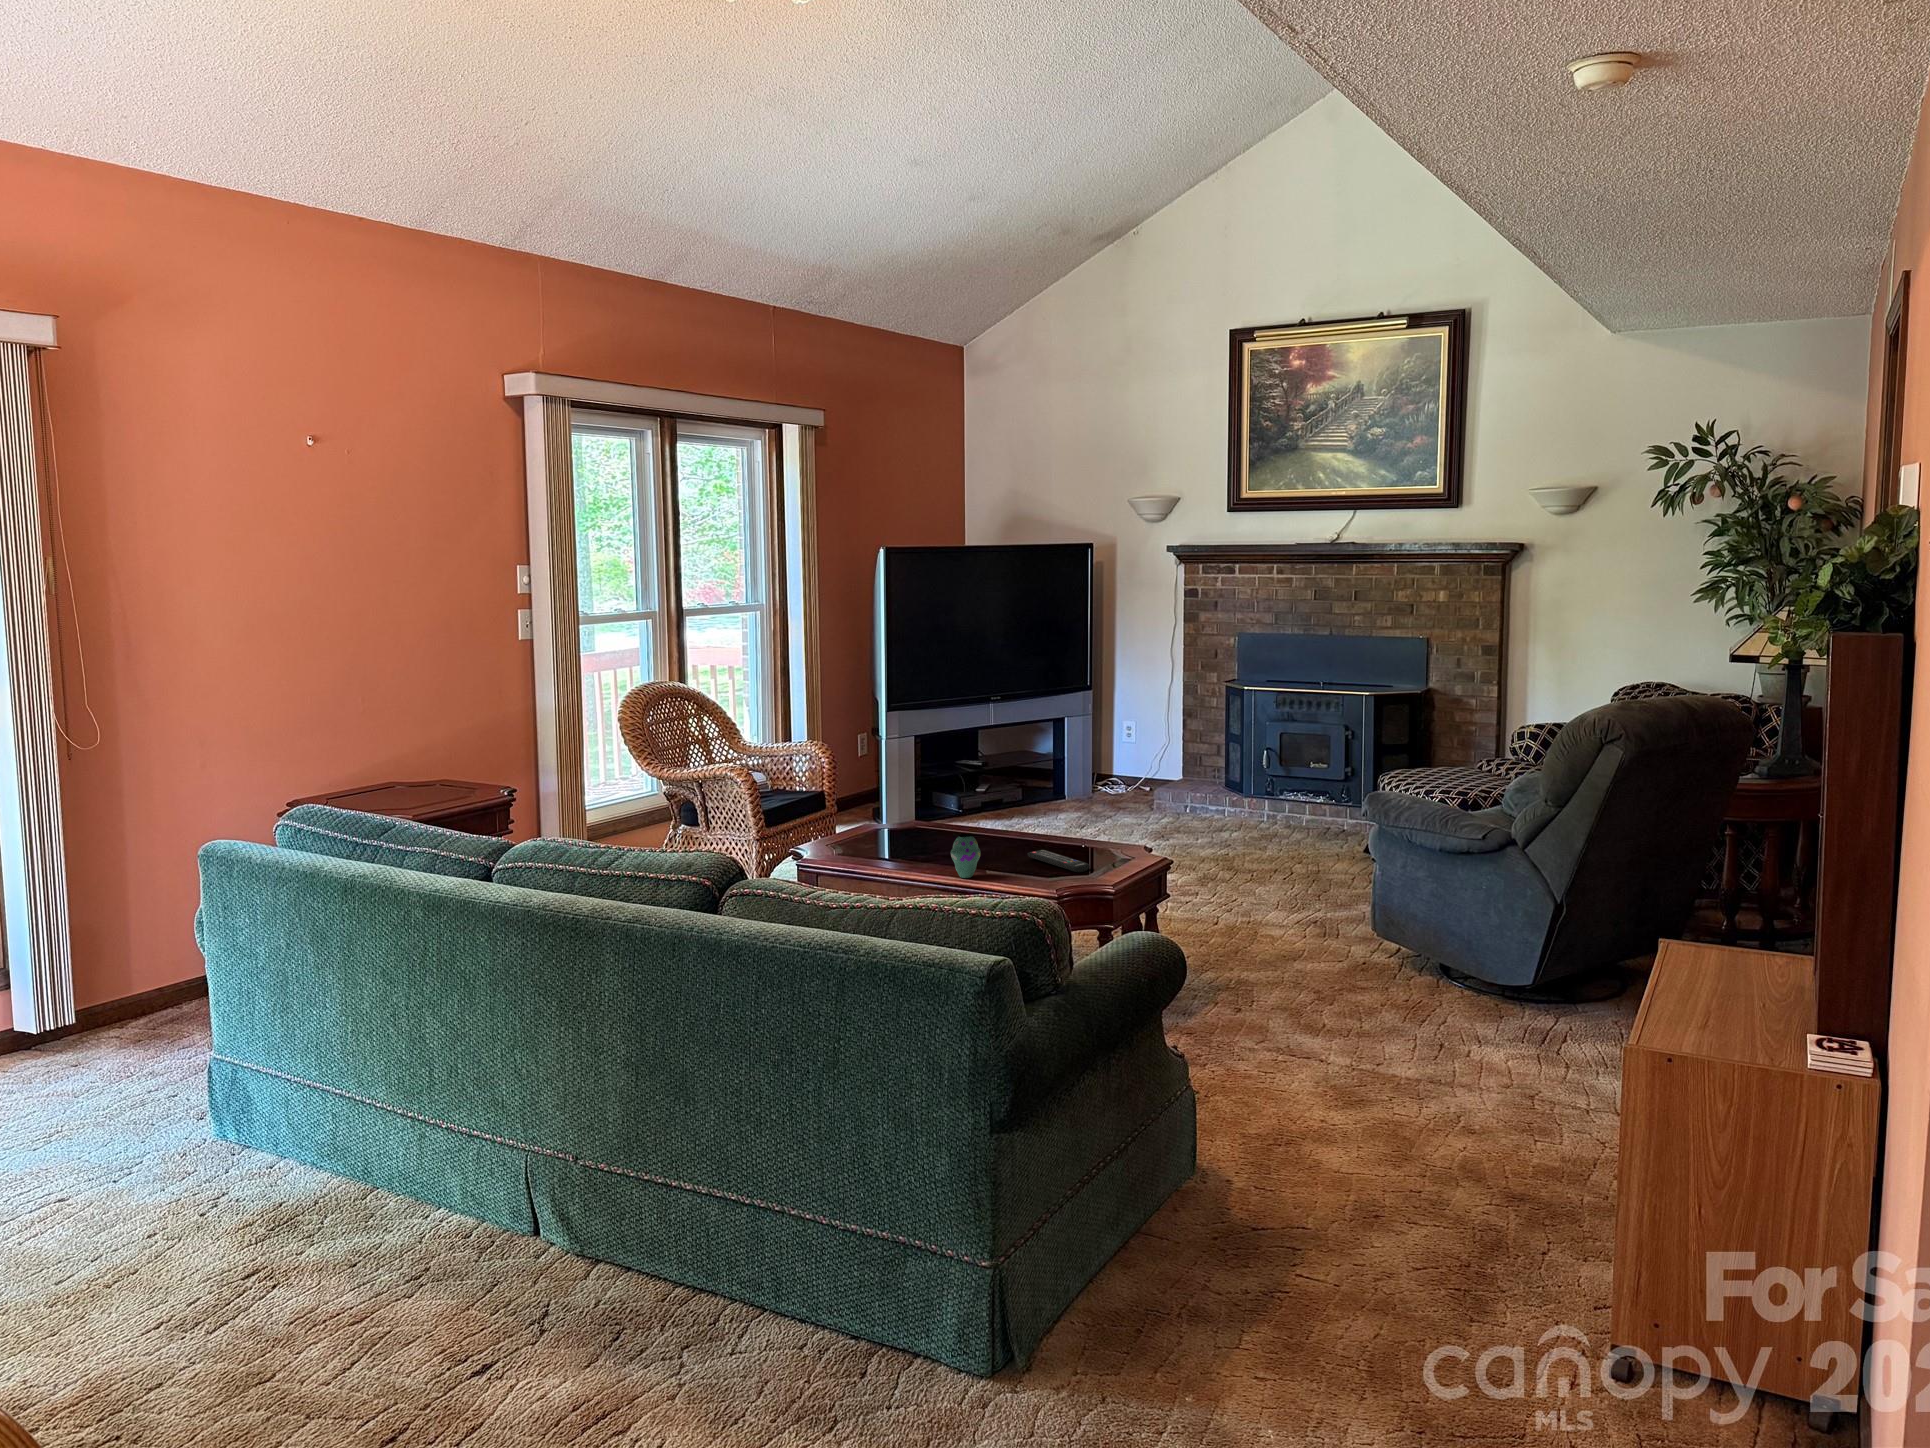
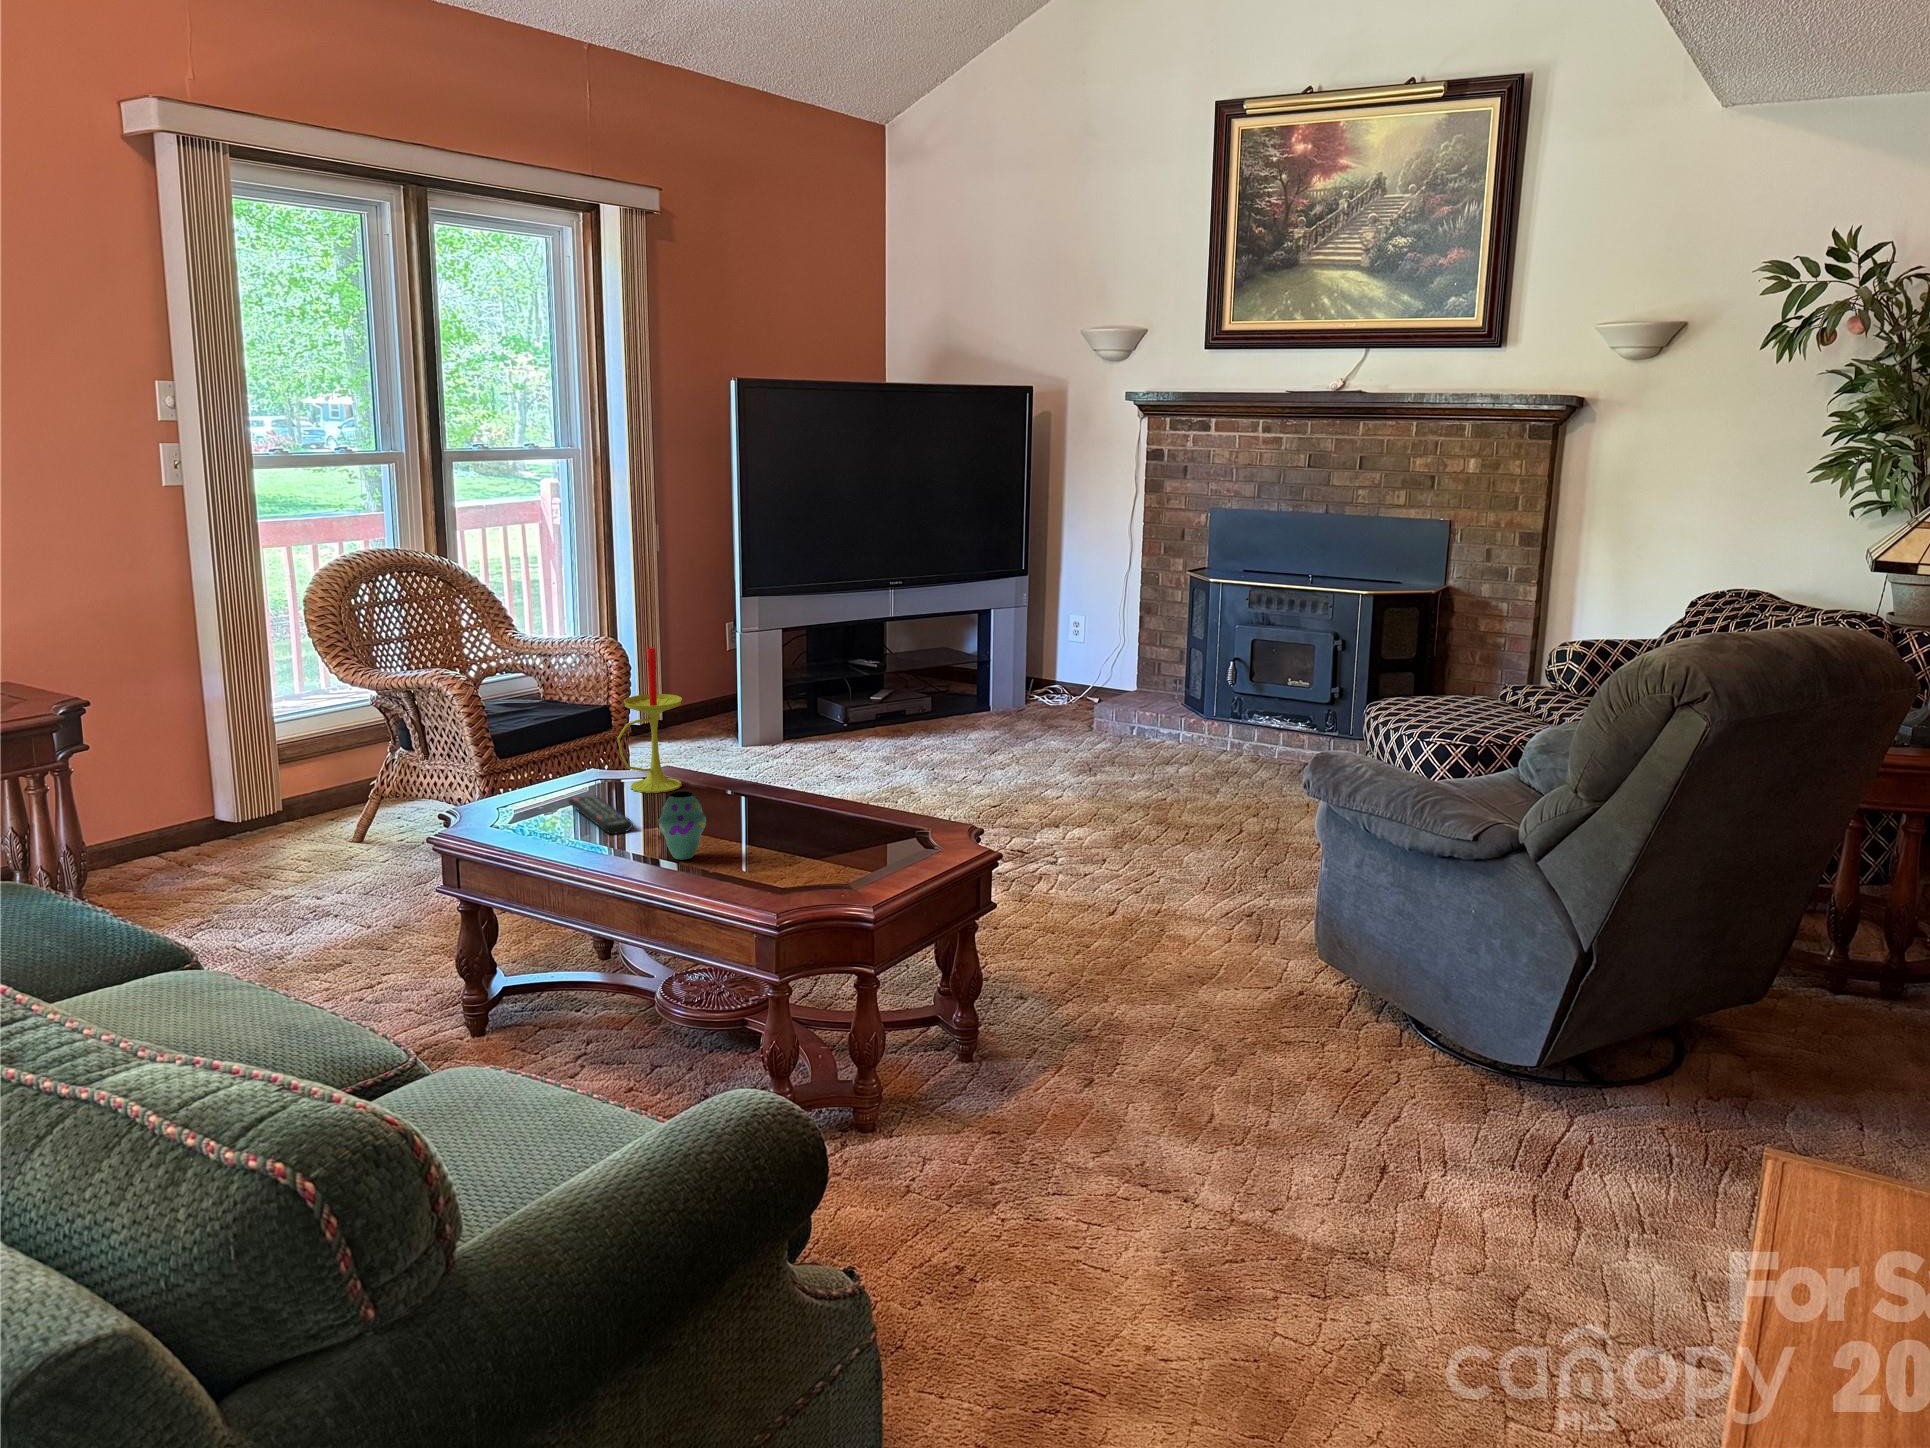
candle: none [889,743,929,844] -> present [617,647,682,793]
remote control: present [1027,850,1090,873] -> present [568,795,633,834]

